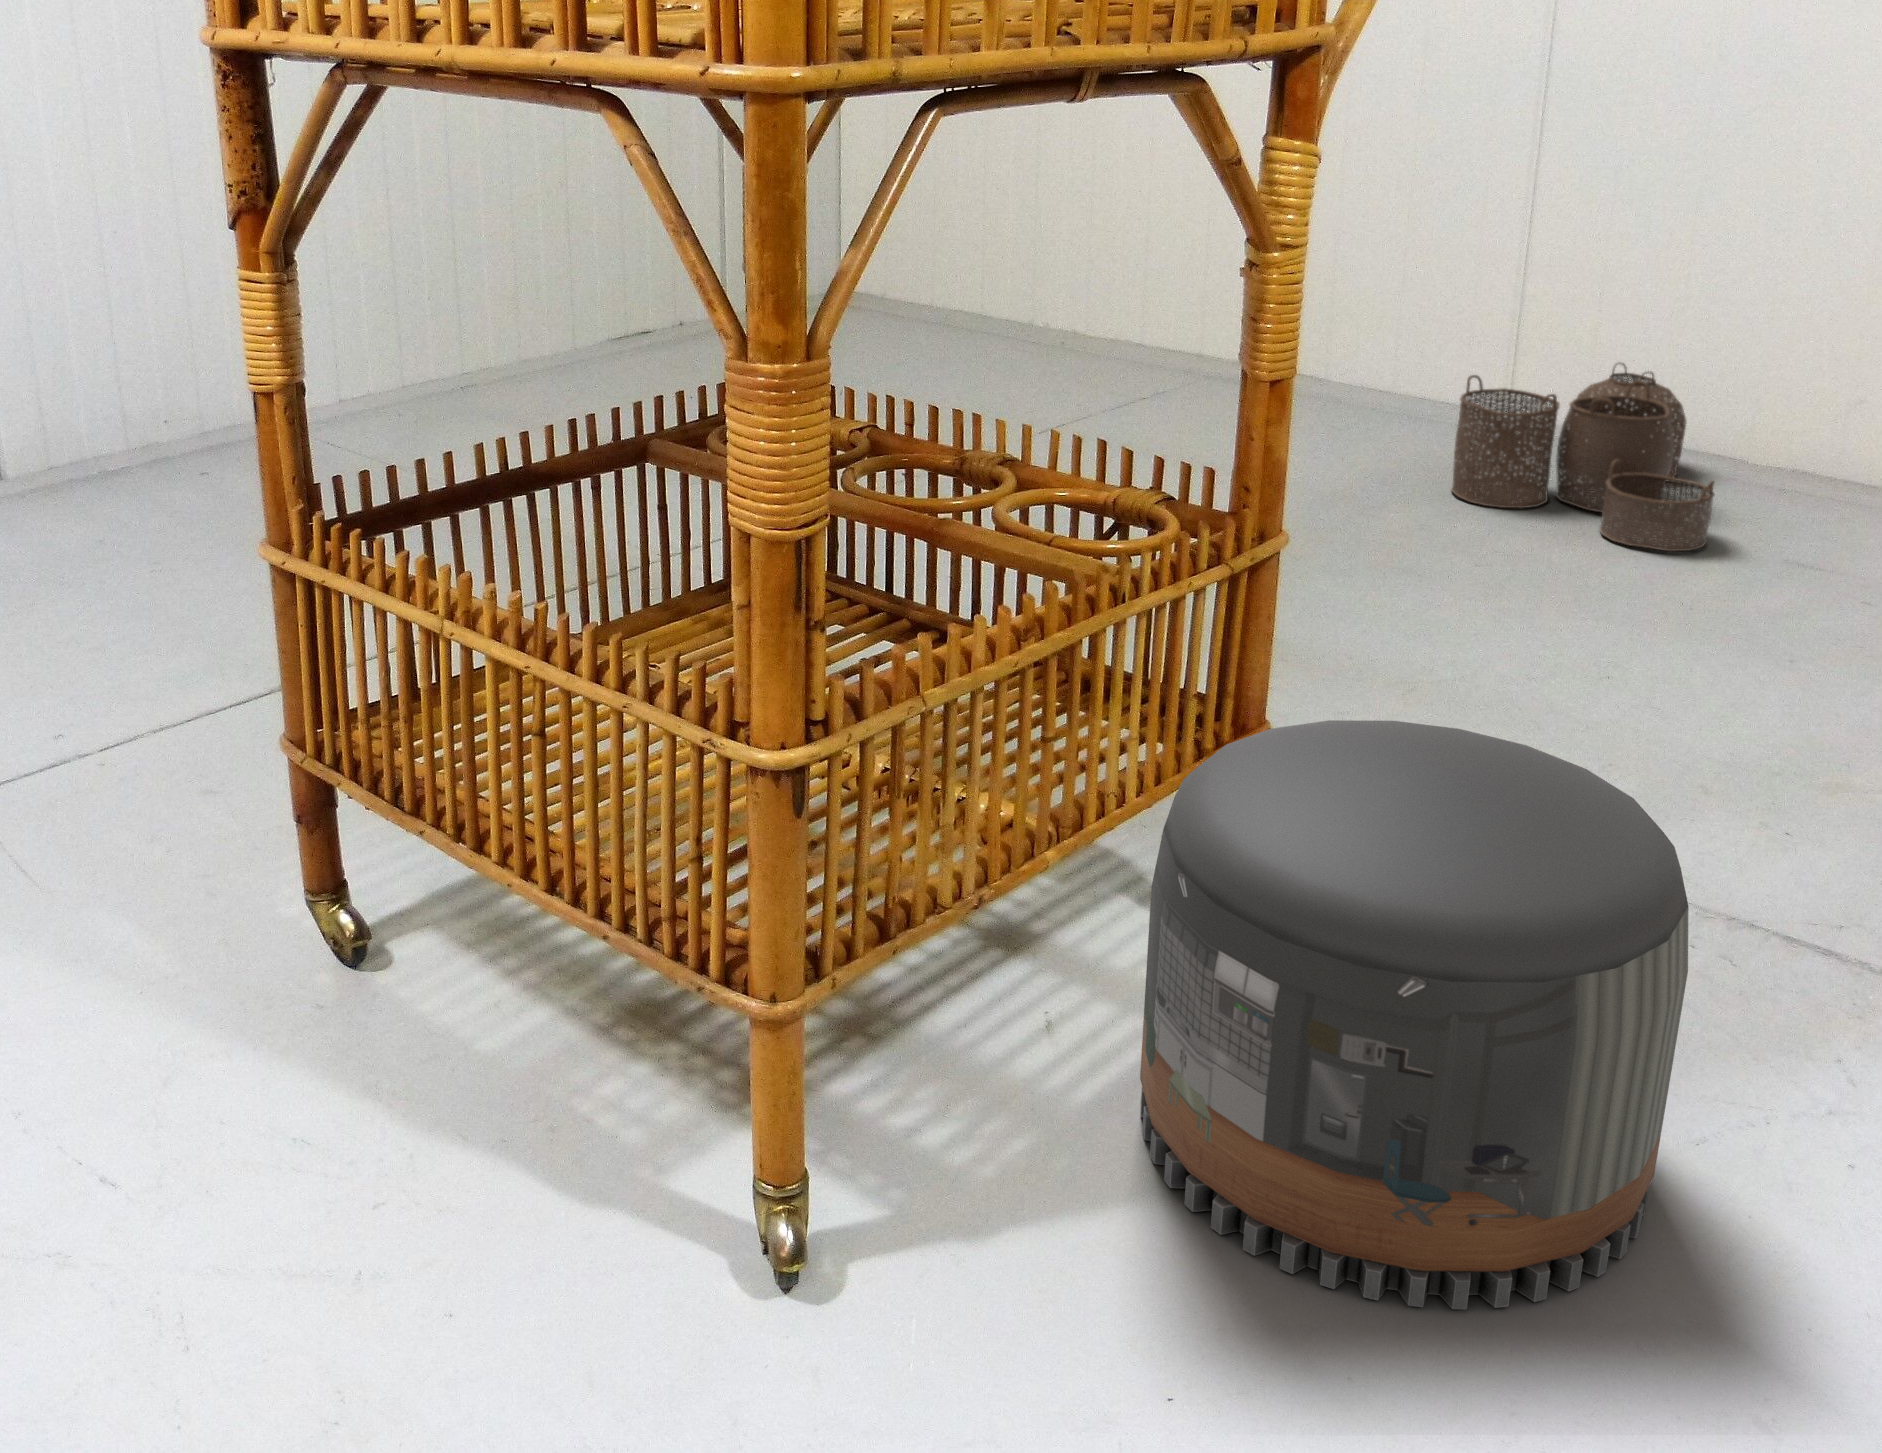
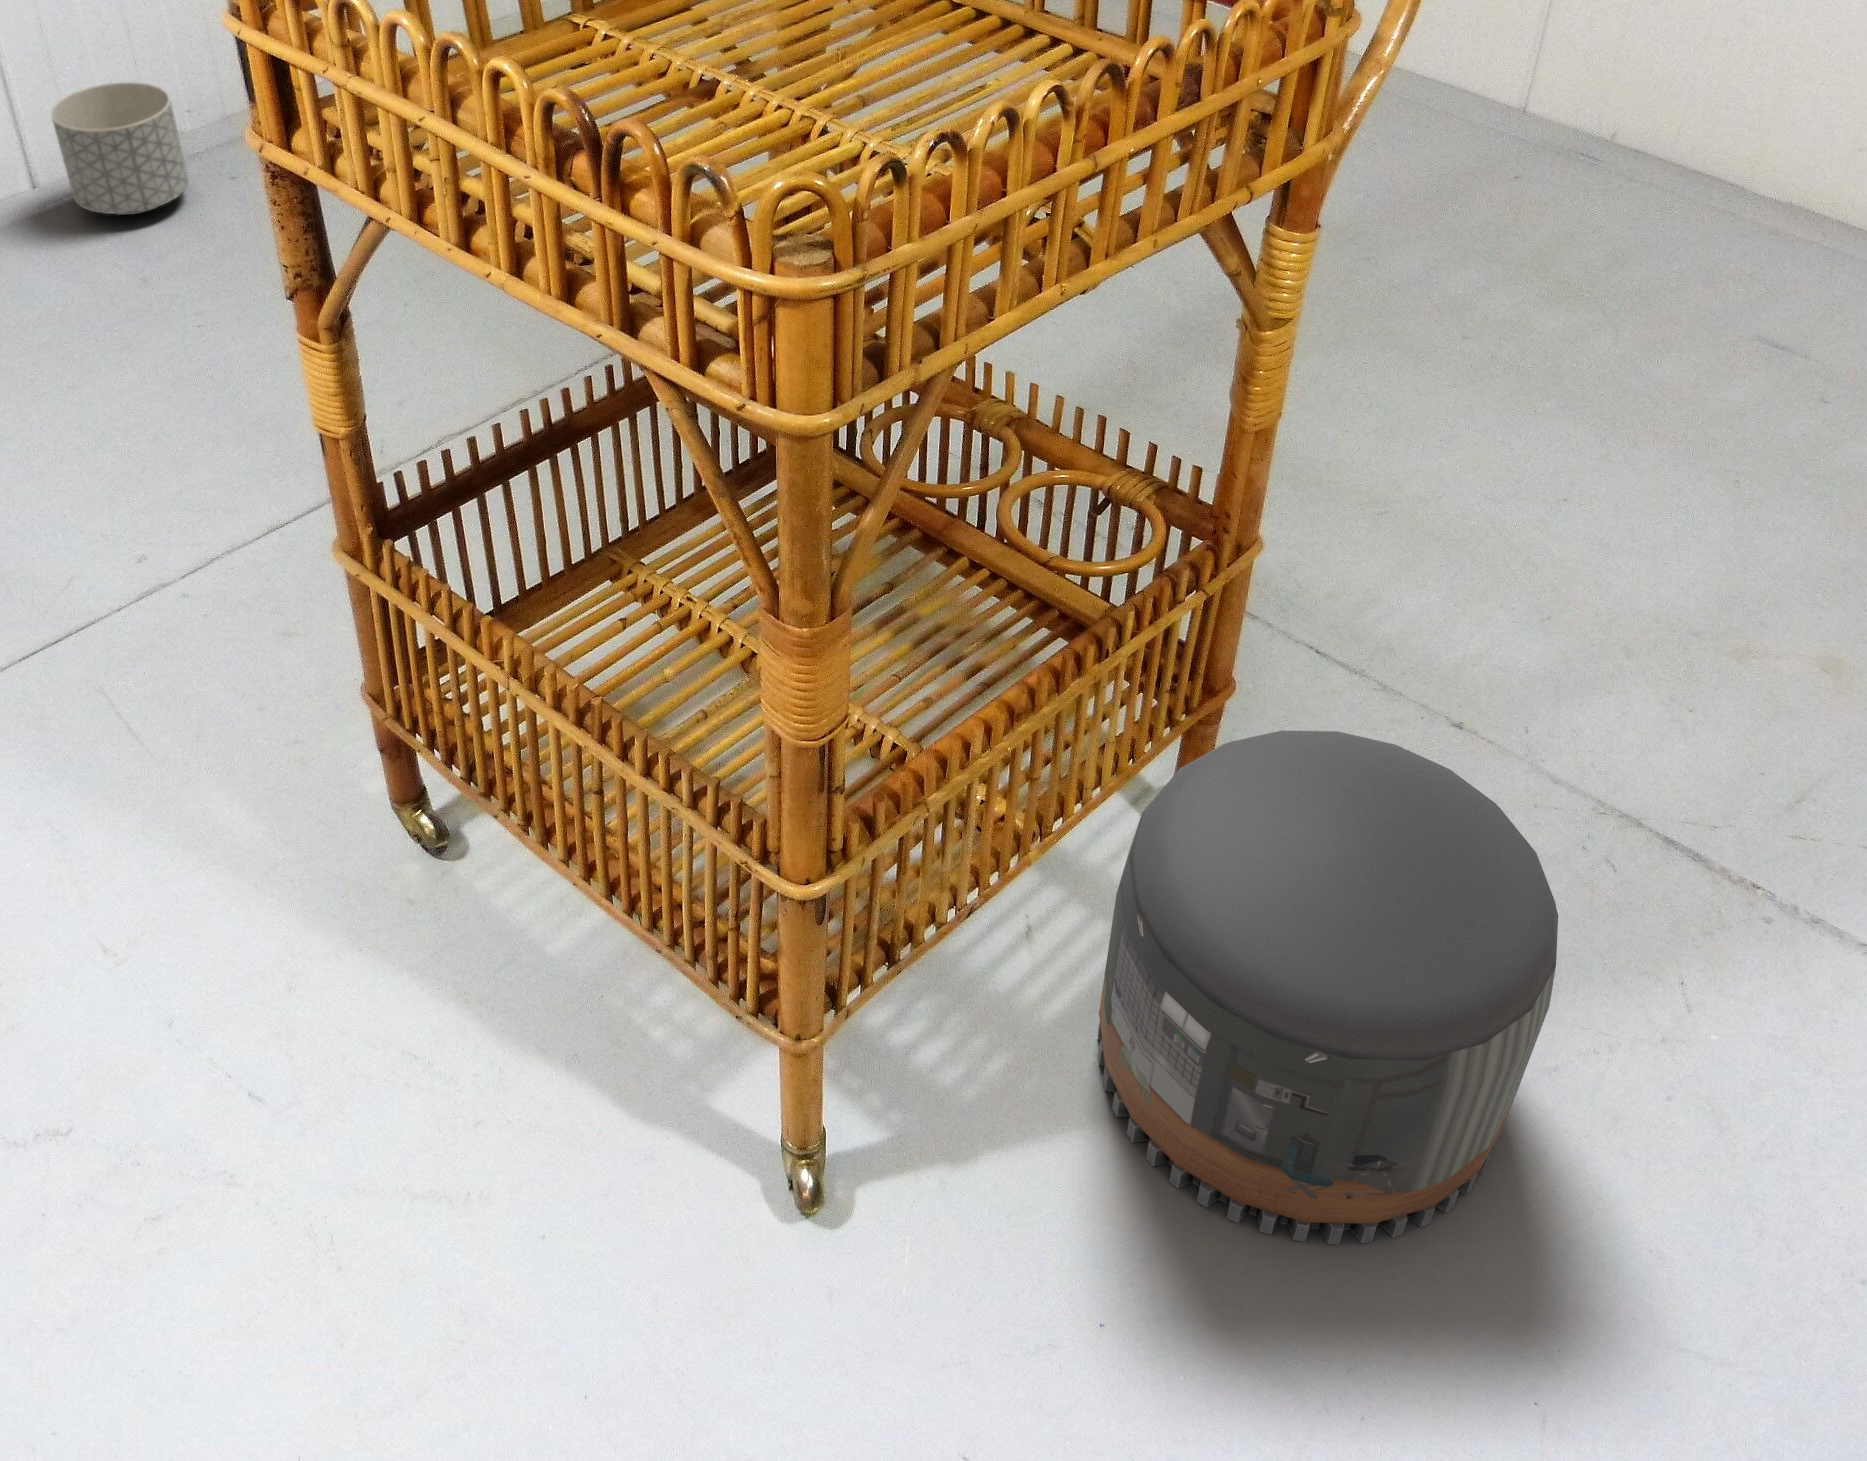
woven basket: present [1451,363,1715,552] -> none [1453,90,1703,323]
planter: none [25,369,158,494] -> present [51,82,189,215]

